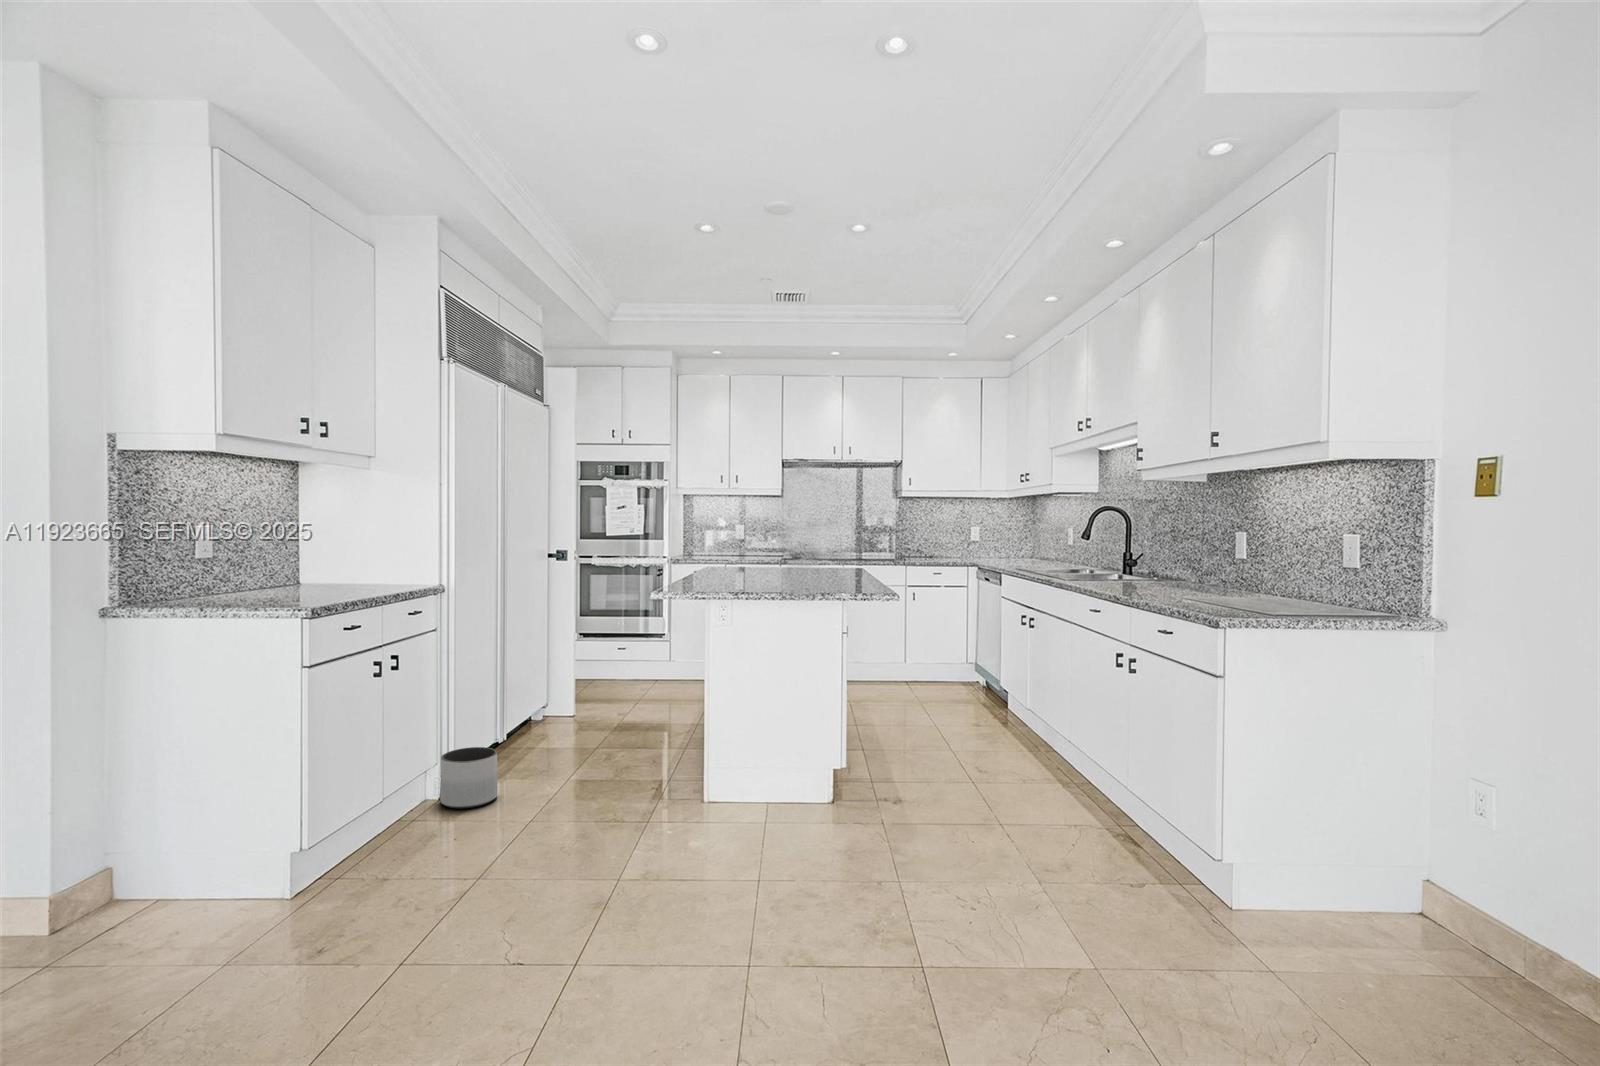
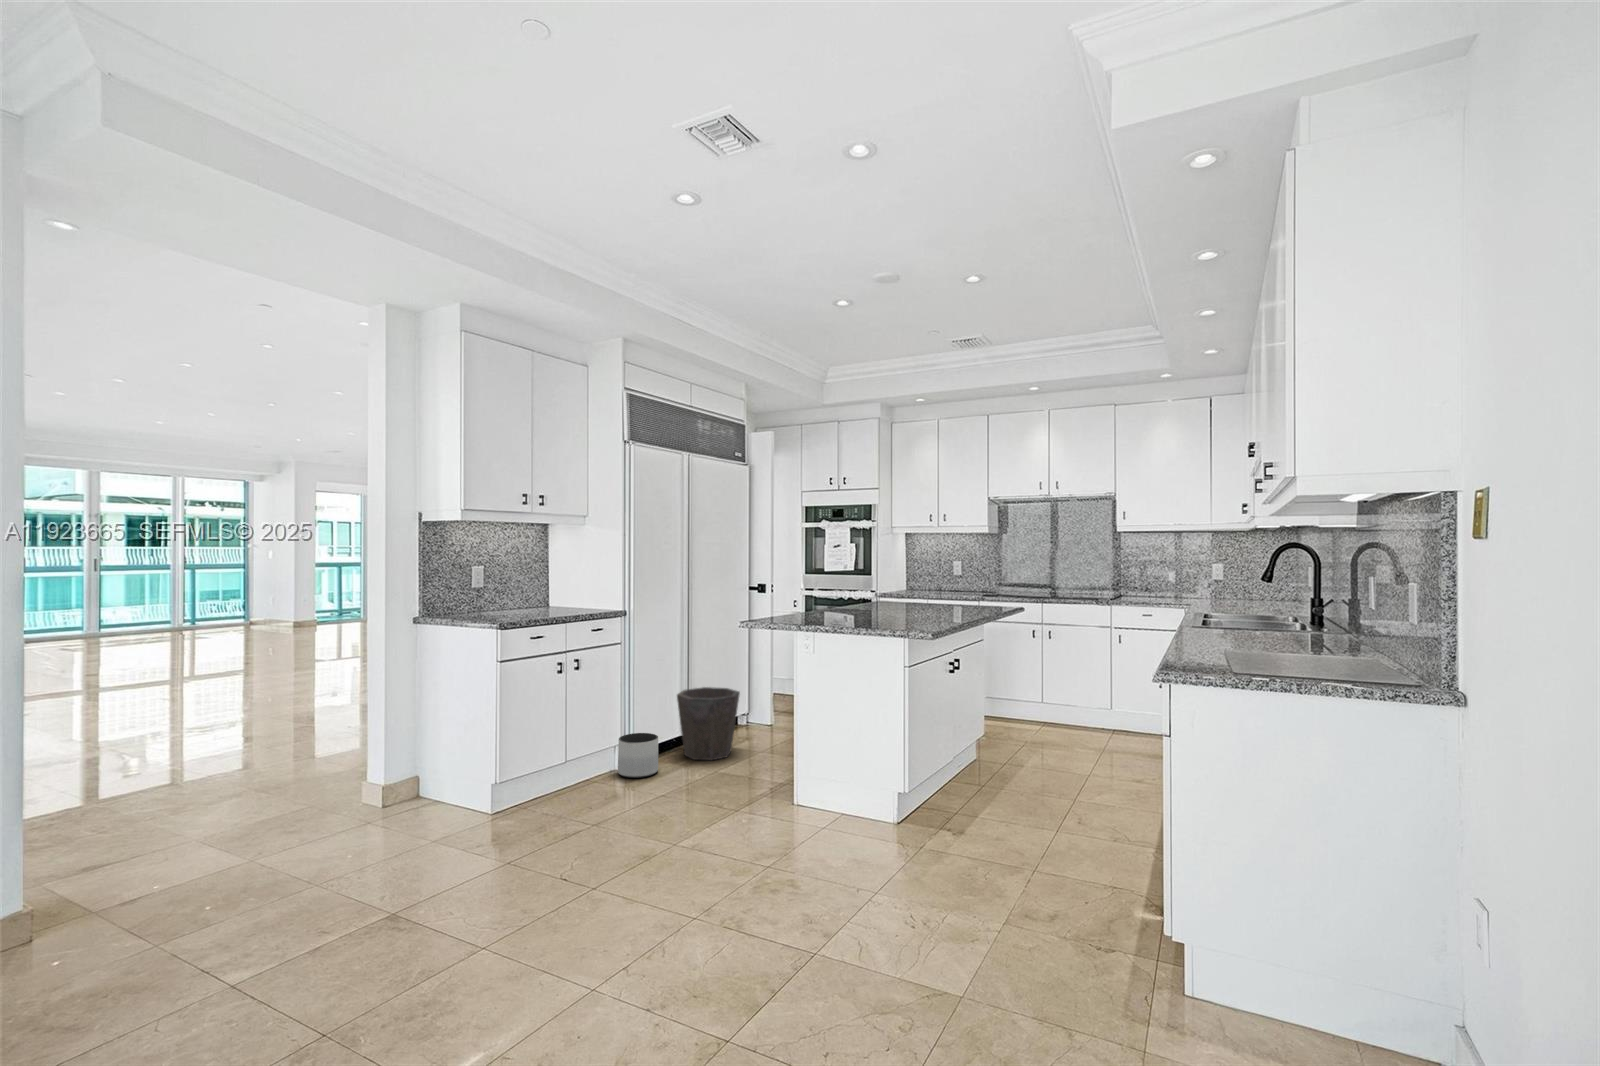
waste bin: none [499,680,579,774] -> present [677,687,740,760]

